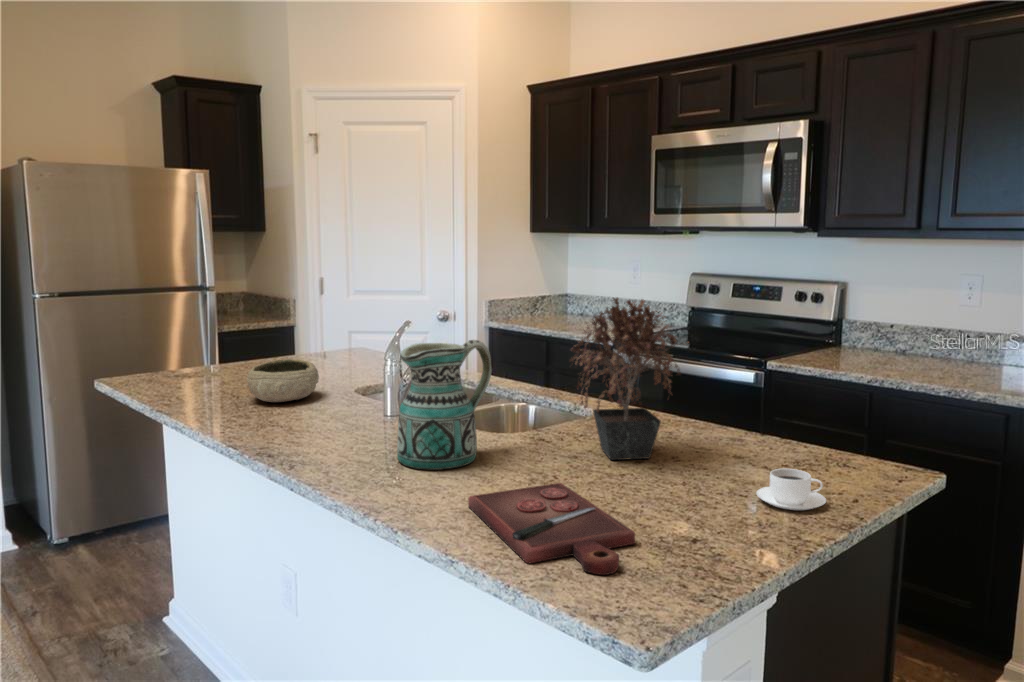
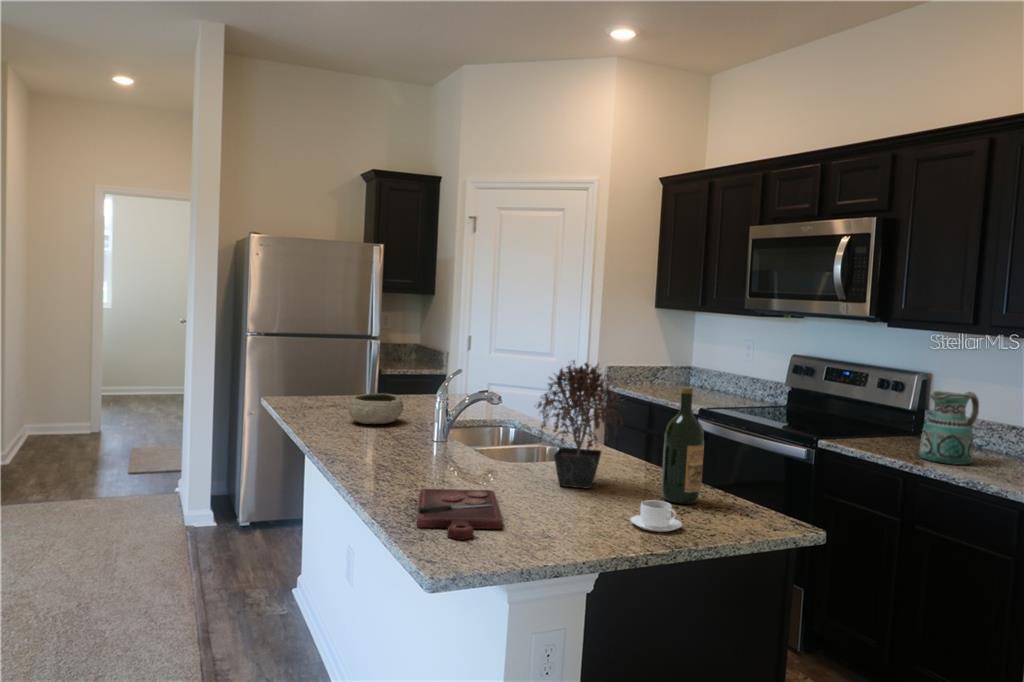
wine bottle: none [737,321,789,464] -> present [662,387,704,504]
ceramic pitcher: present [397,340,492,470] -> present [919,391,979,465]

